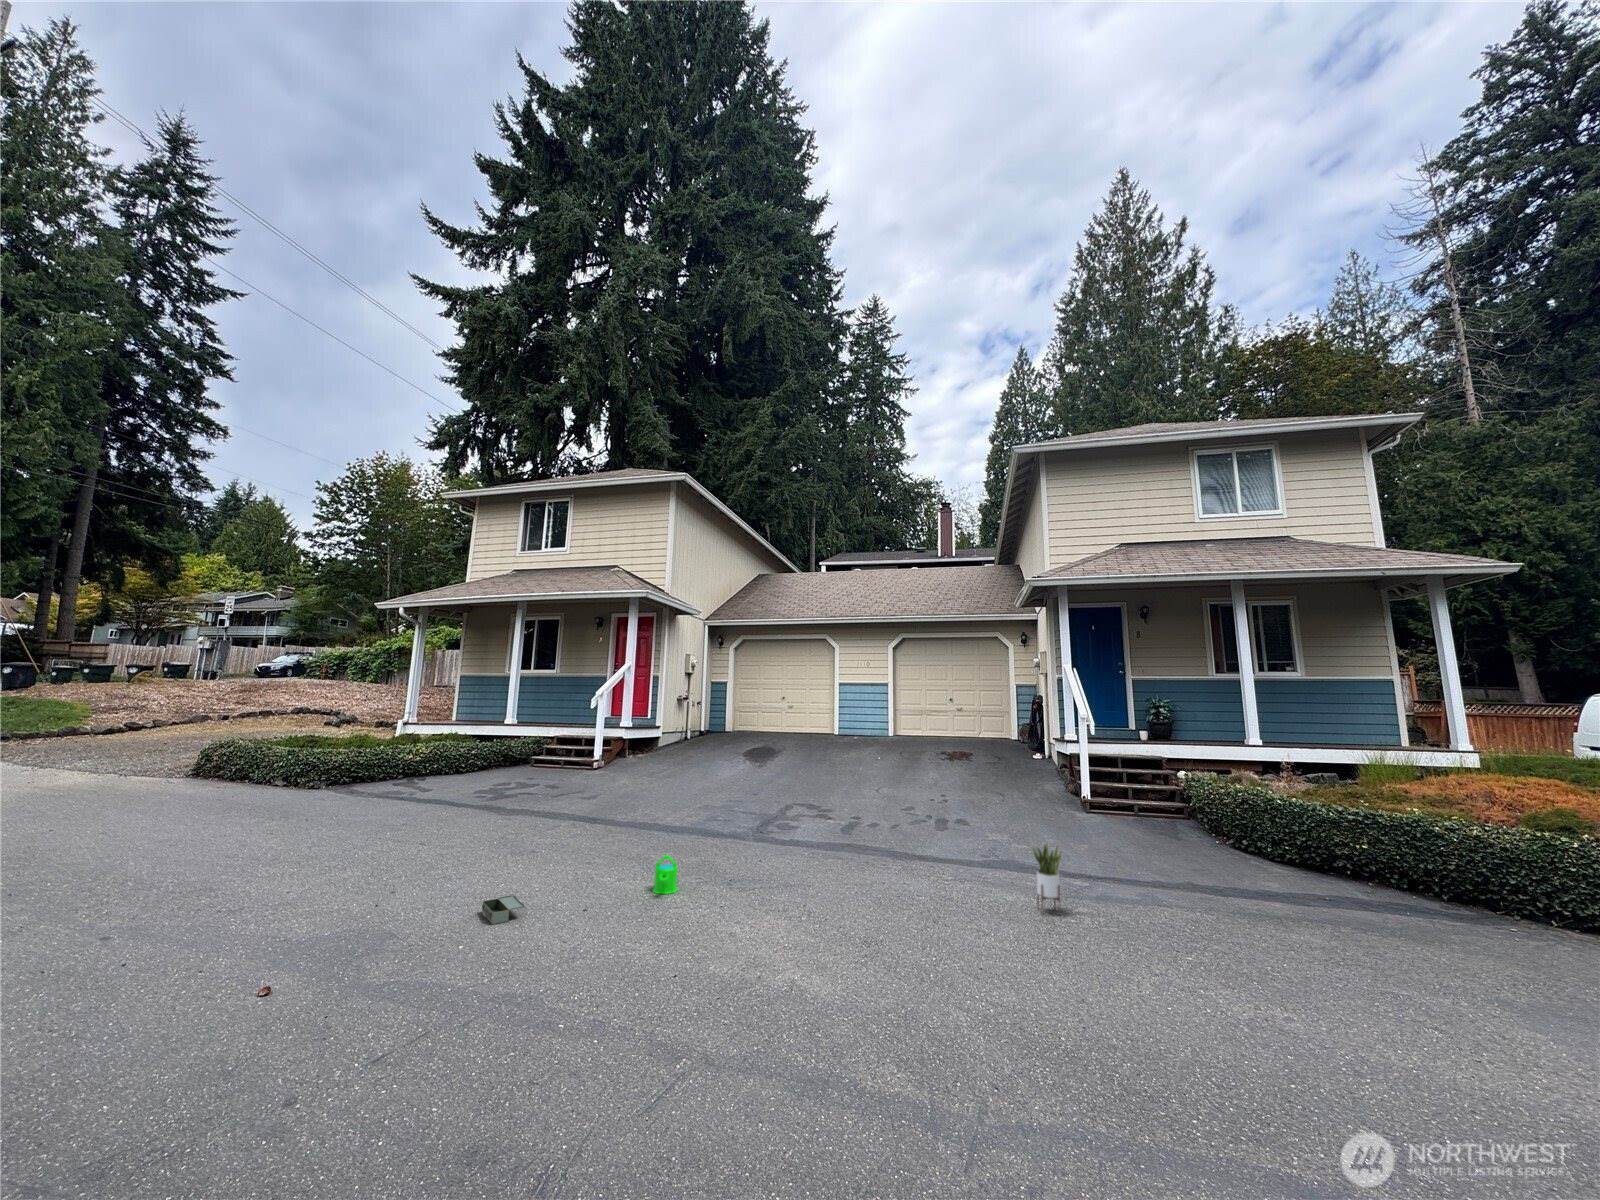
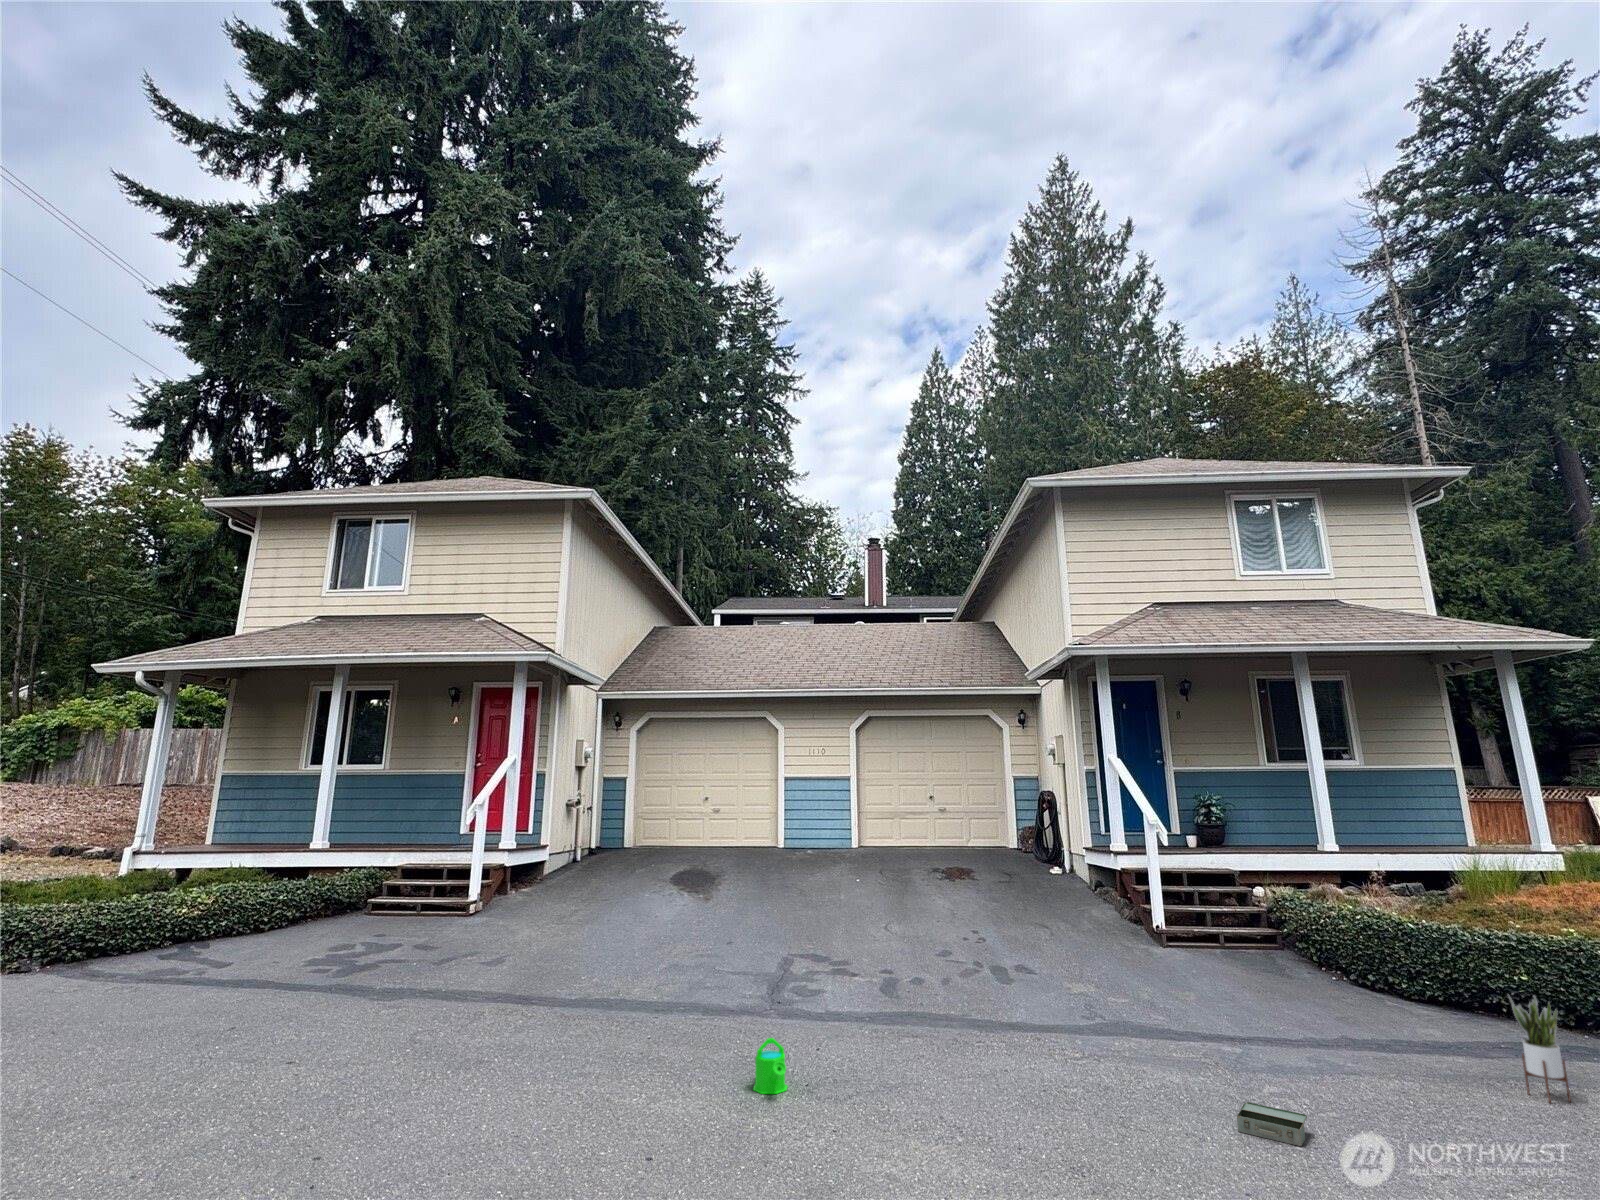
potted plant: present [1030,840,1062,909] -> present [1509,996,1571,1103]
toolbox: present [482,895,524,924] -> present [1237,1102,1307,1146]

